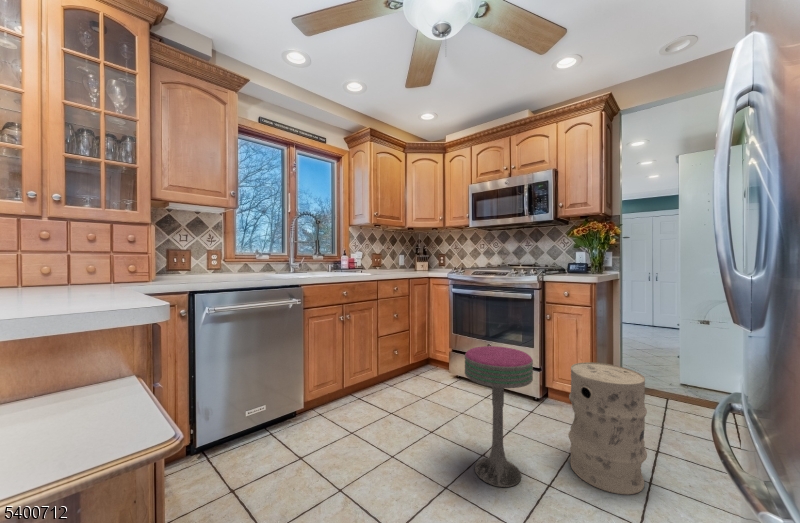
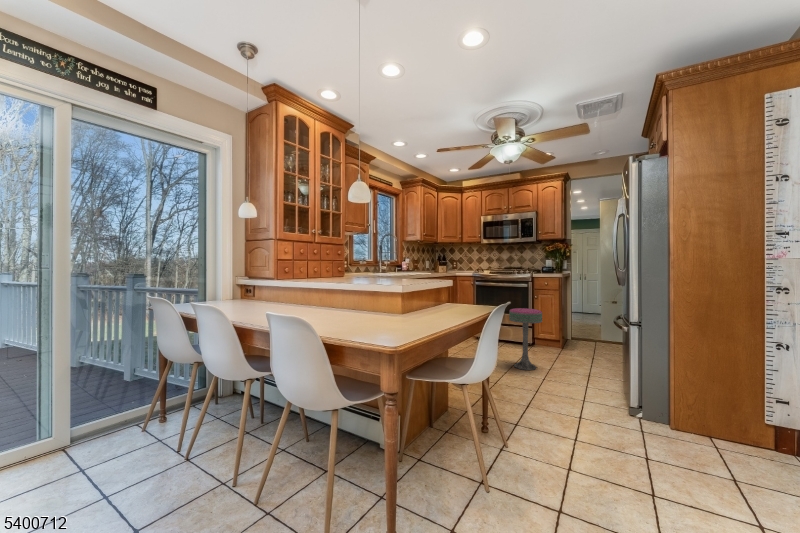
trash can: present [568,362,647,494] -> none [555,315,589,369]

